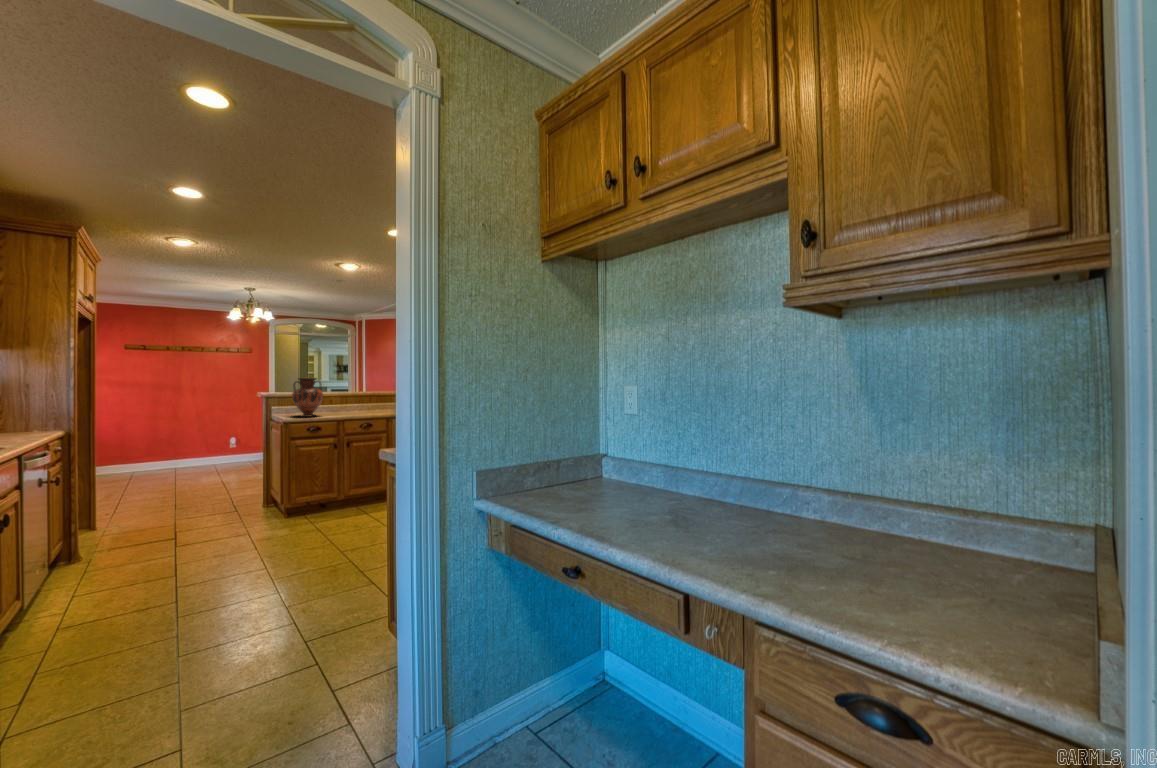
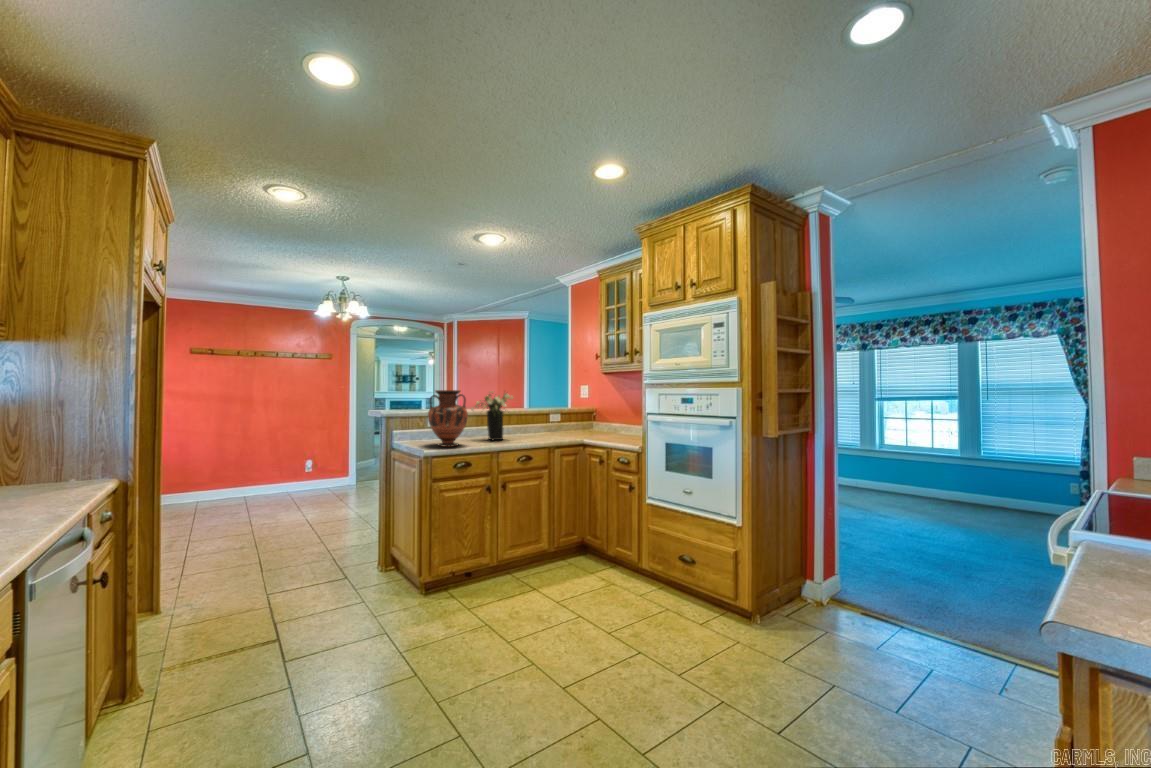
flower arrangement: none [331,377,366,413] -> present [471,391,513,440]

